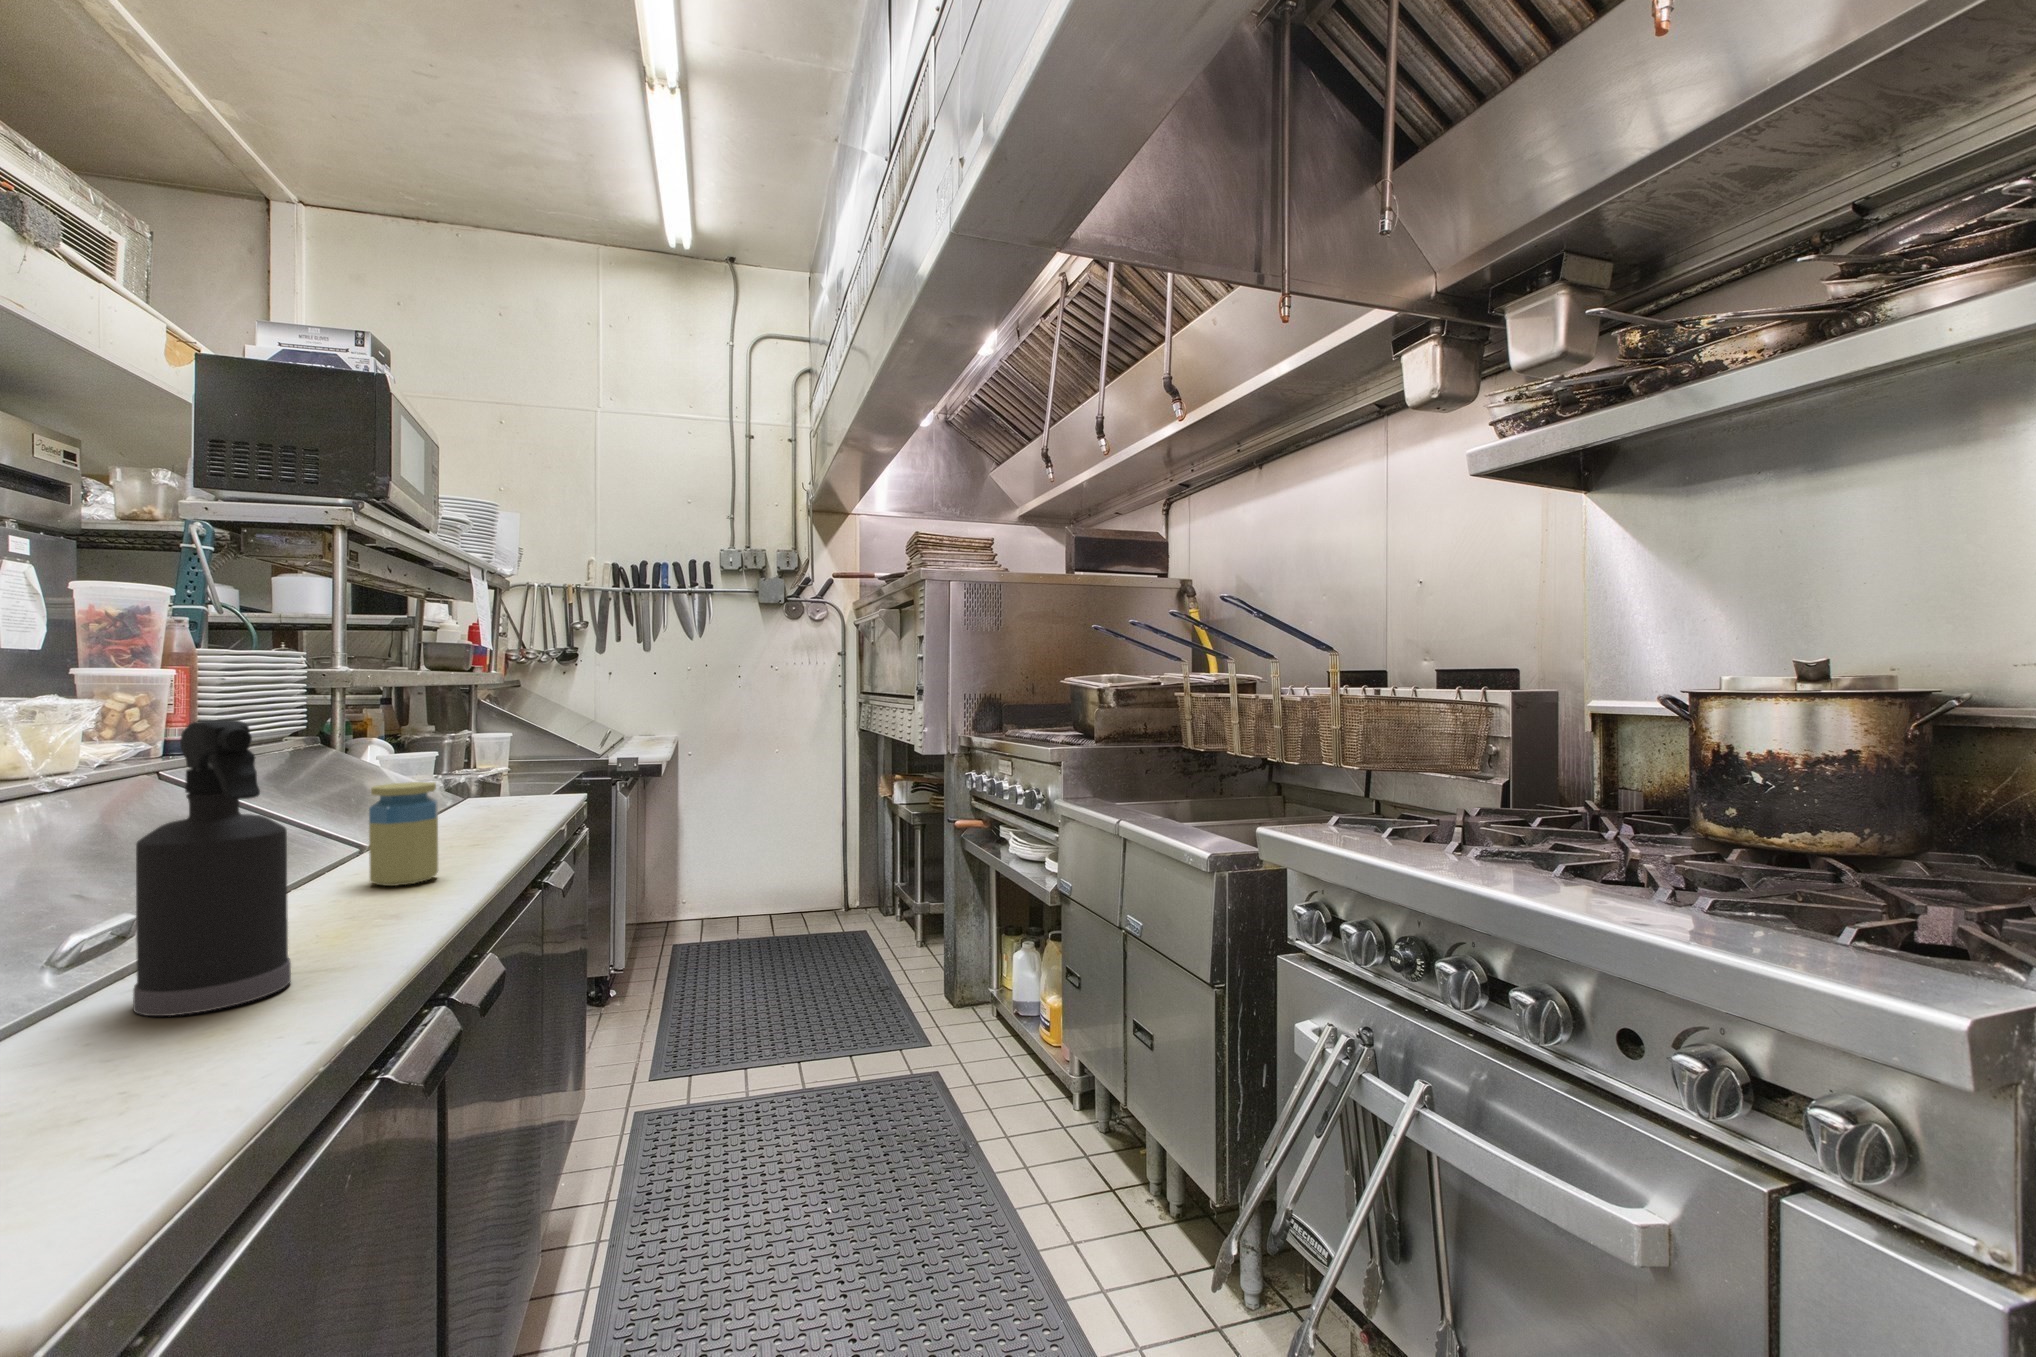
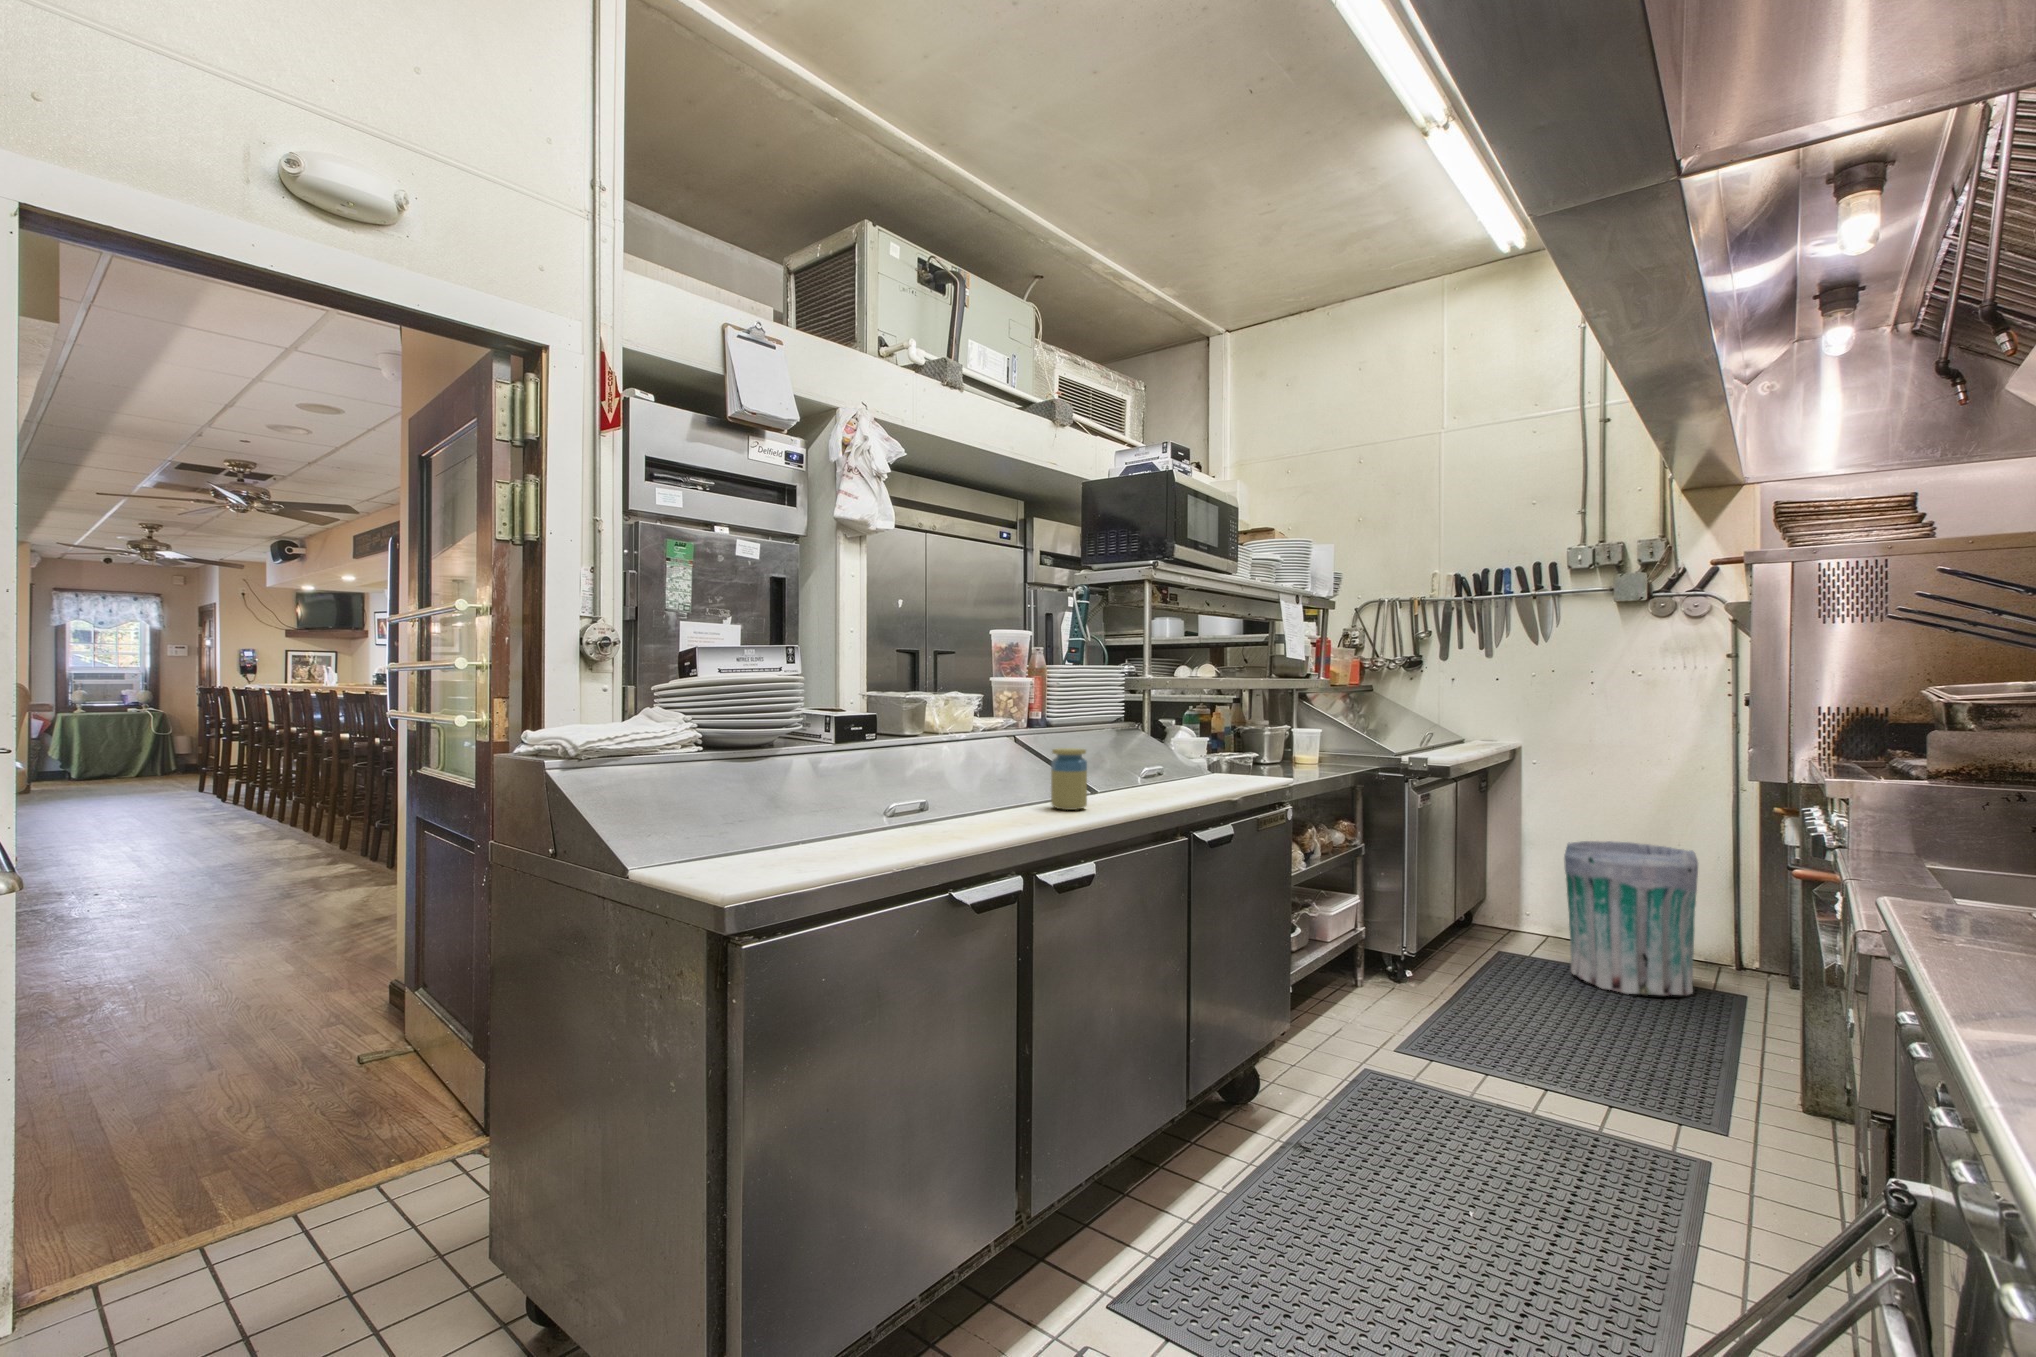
spray bottle: present [133,720,291,1016] -> none [892,702,947,835]
trash can: none [731,809,832,942] -> present [1564,841,1698,995]

